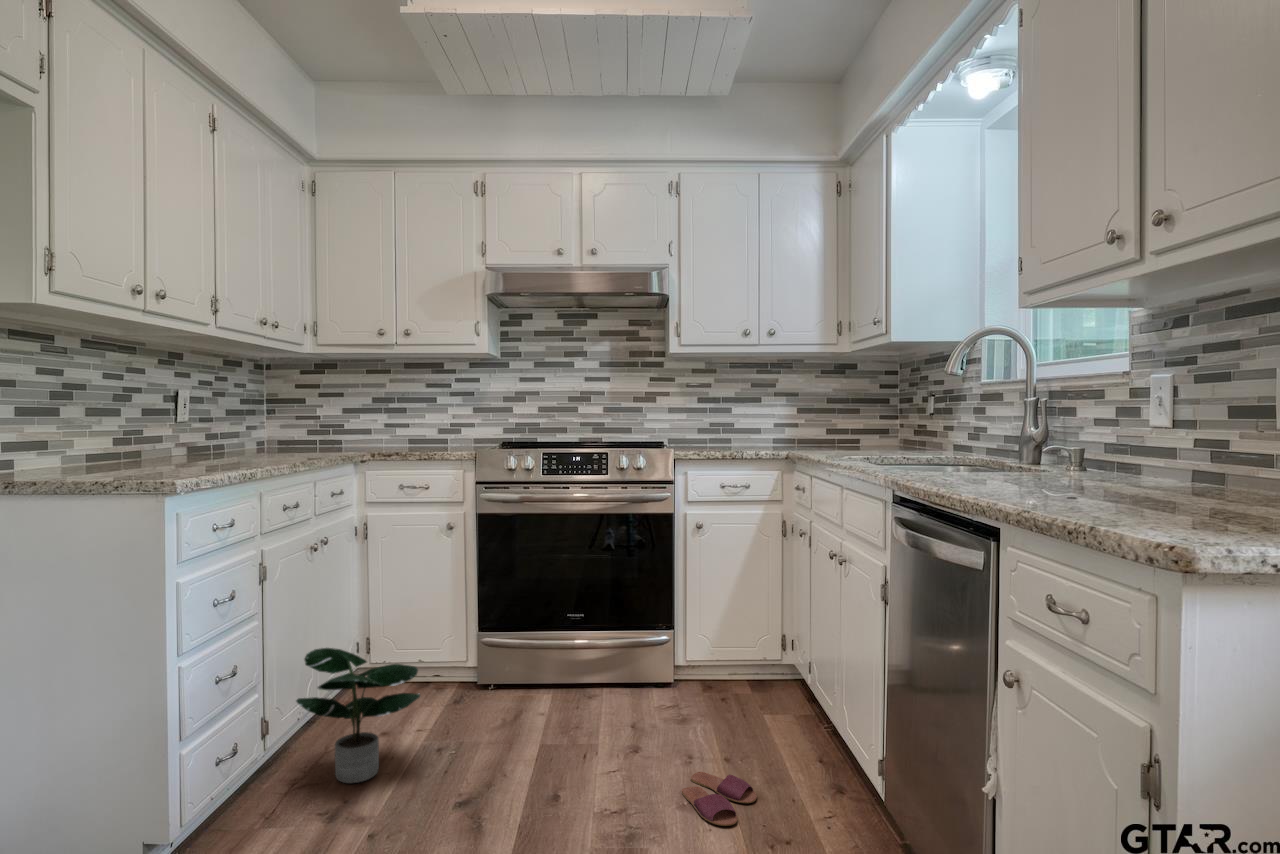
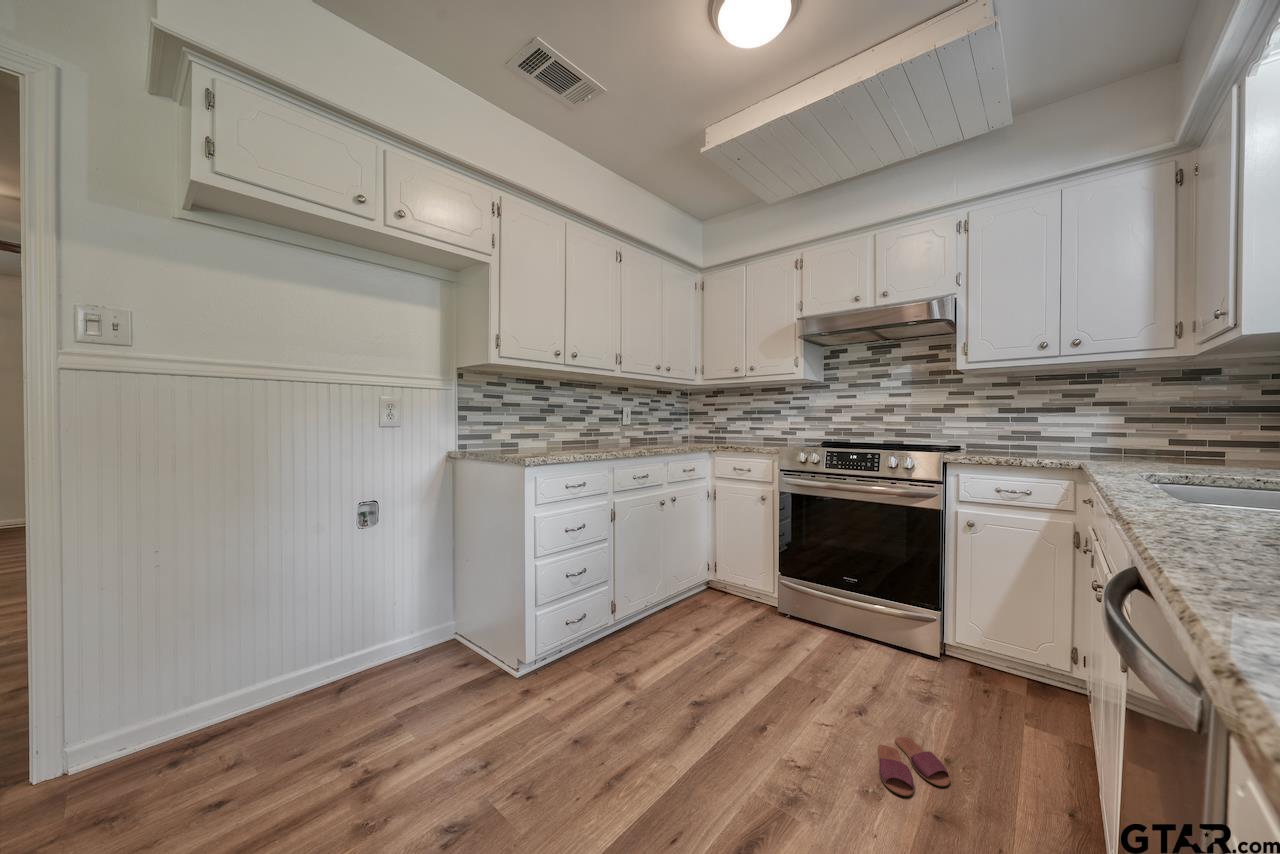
potted plant: present [296,648,420,783] -> none [639,562,713,650]

